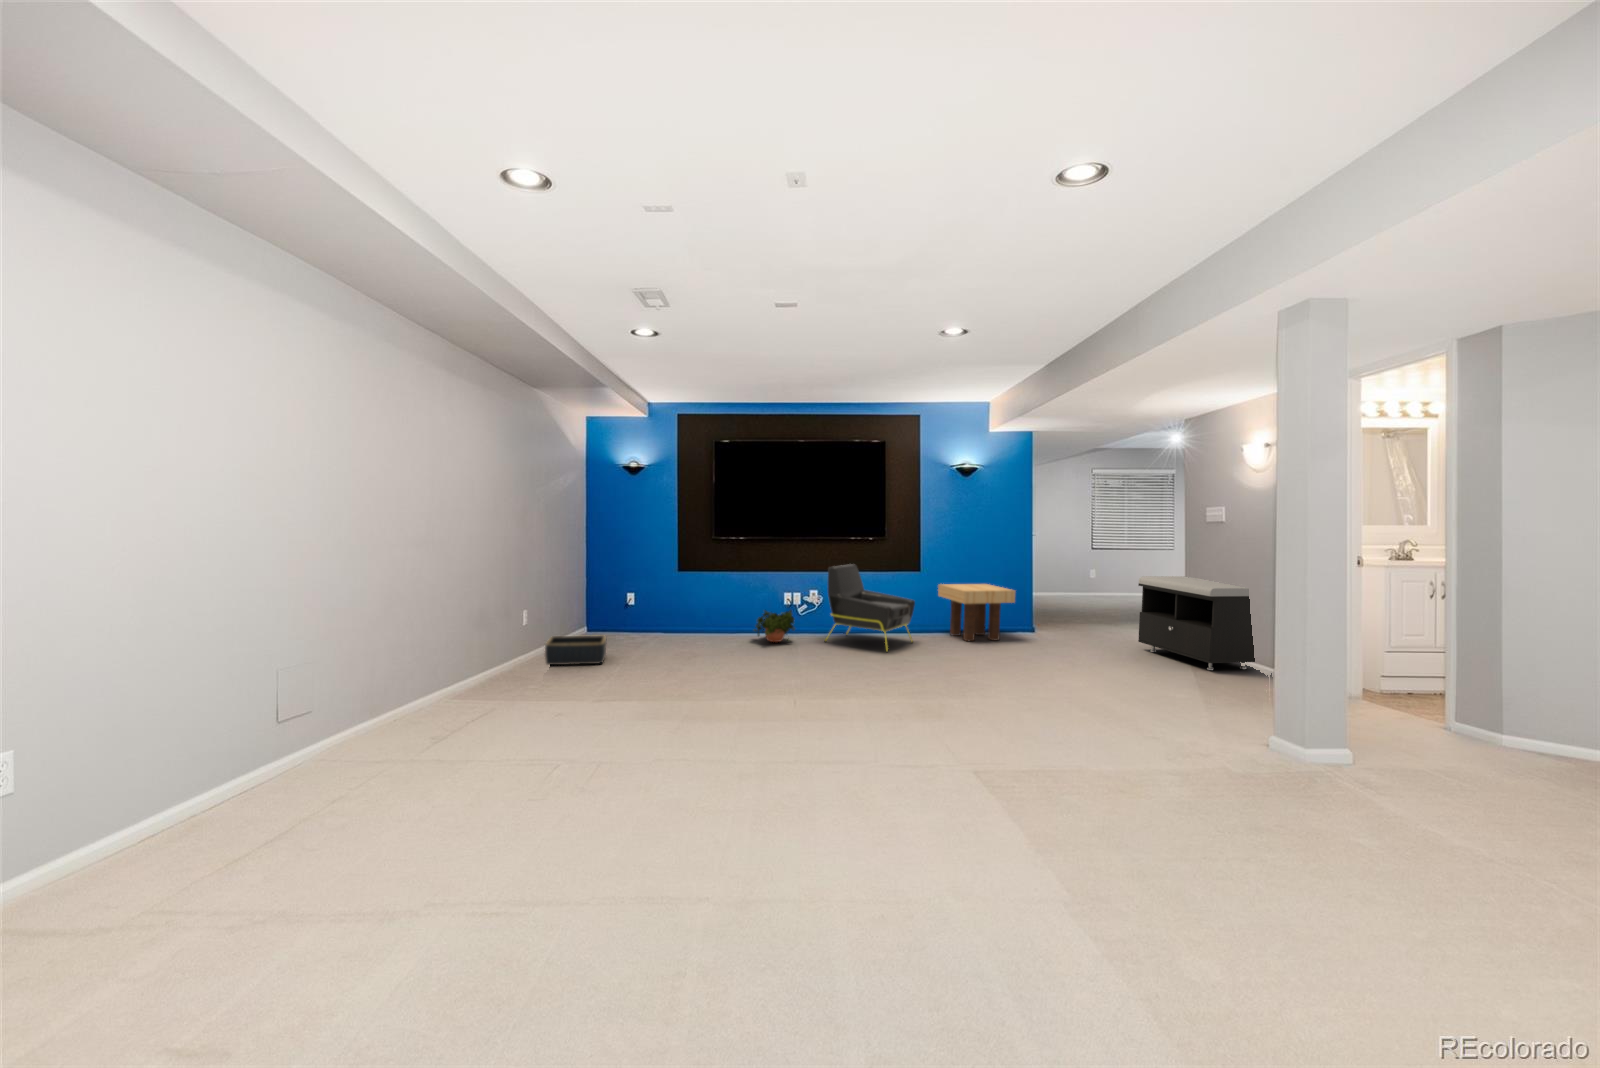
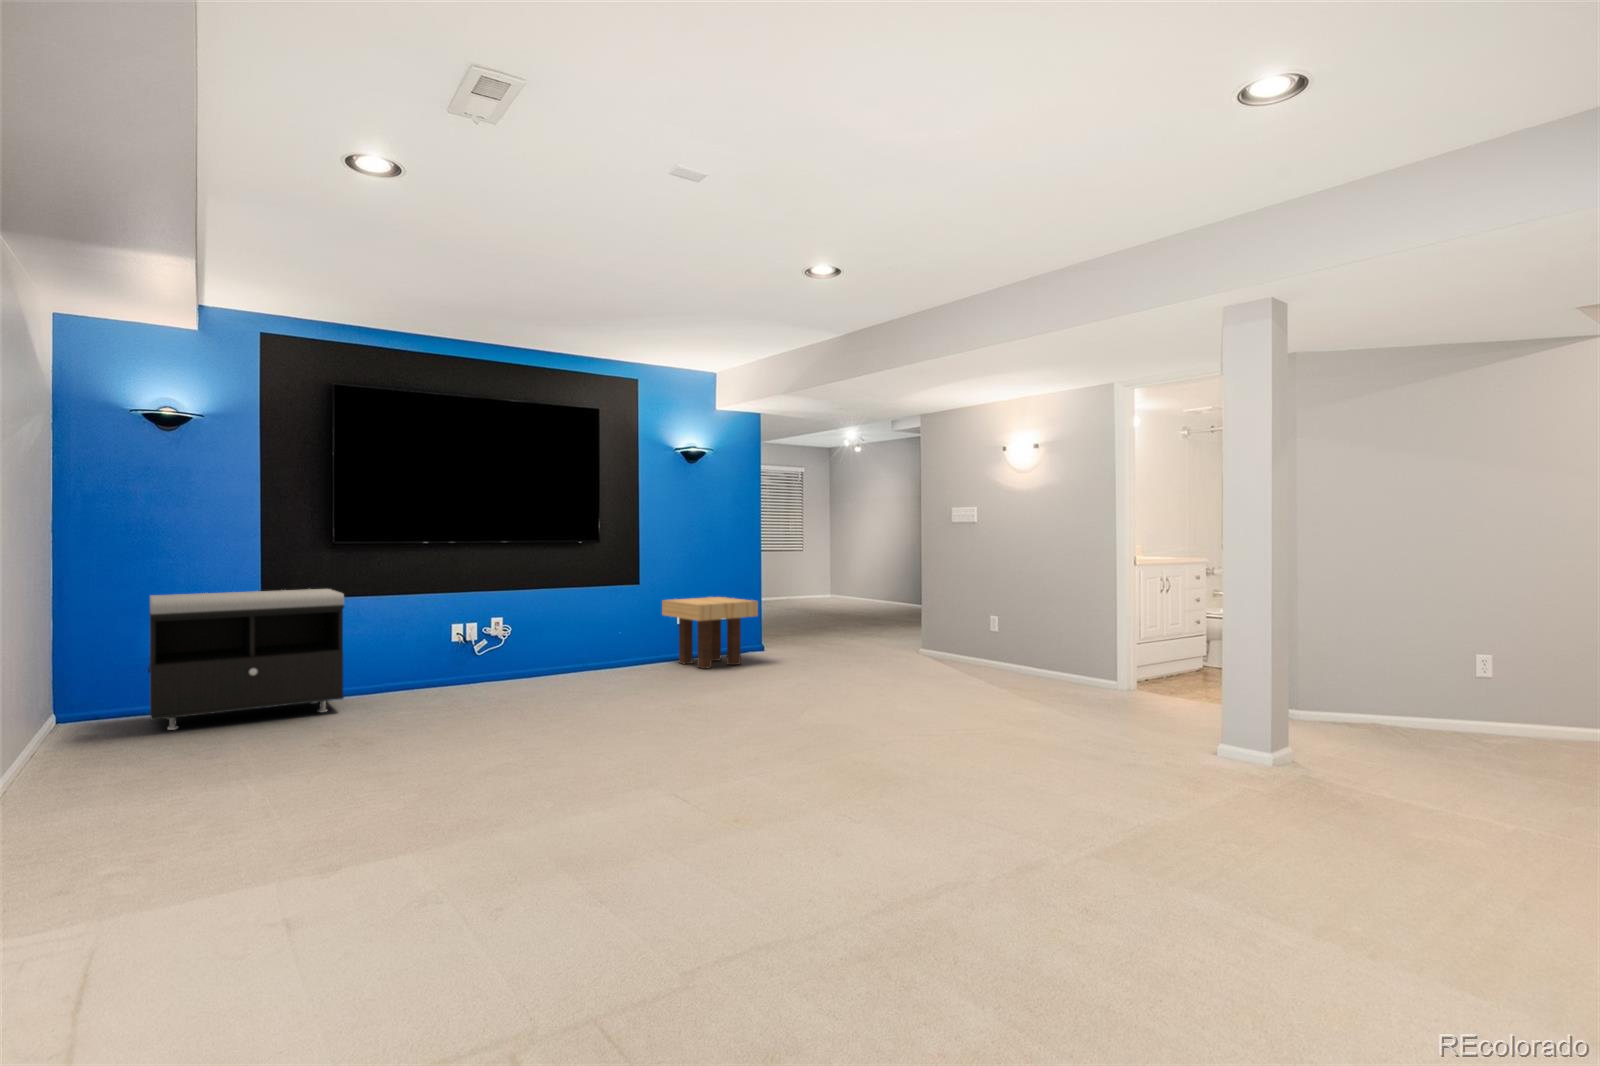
armchair: present [825,564,915,651] -> none [515,579,637,691]
storage bench: present [1138,576,1255,670] -> present [149,589,344,730]
potted plant: present [754,610,795,642] -> none [405,644,474,695]
basket: present [545,635,606,665] -> none [18,707,146,767]

